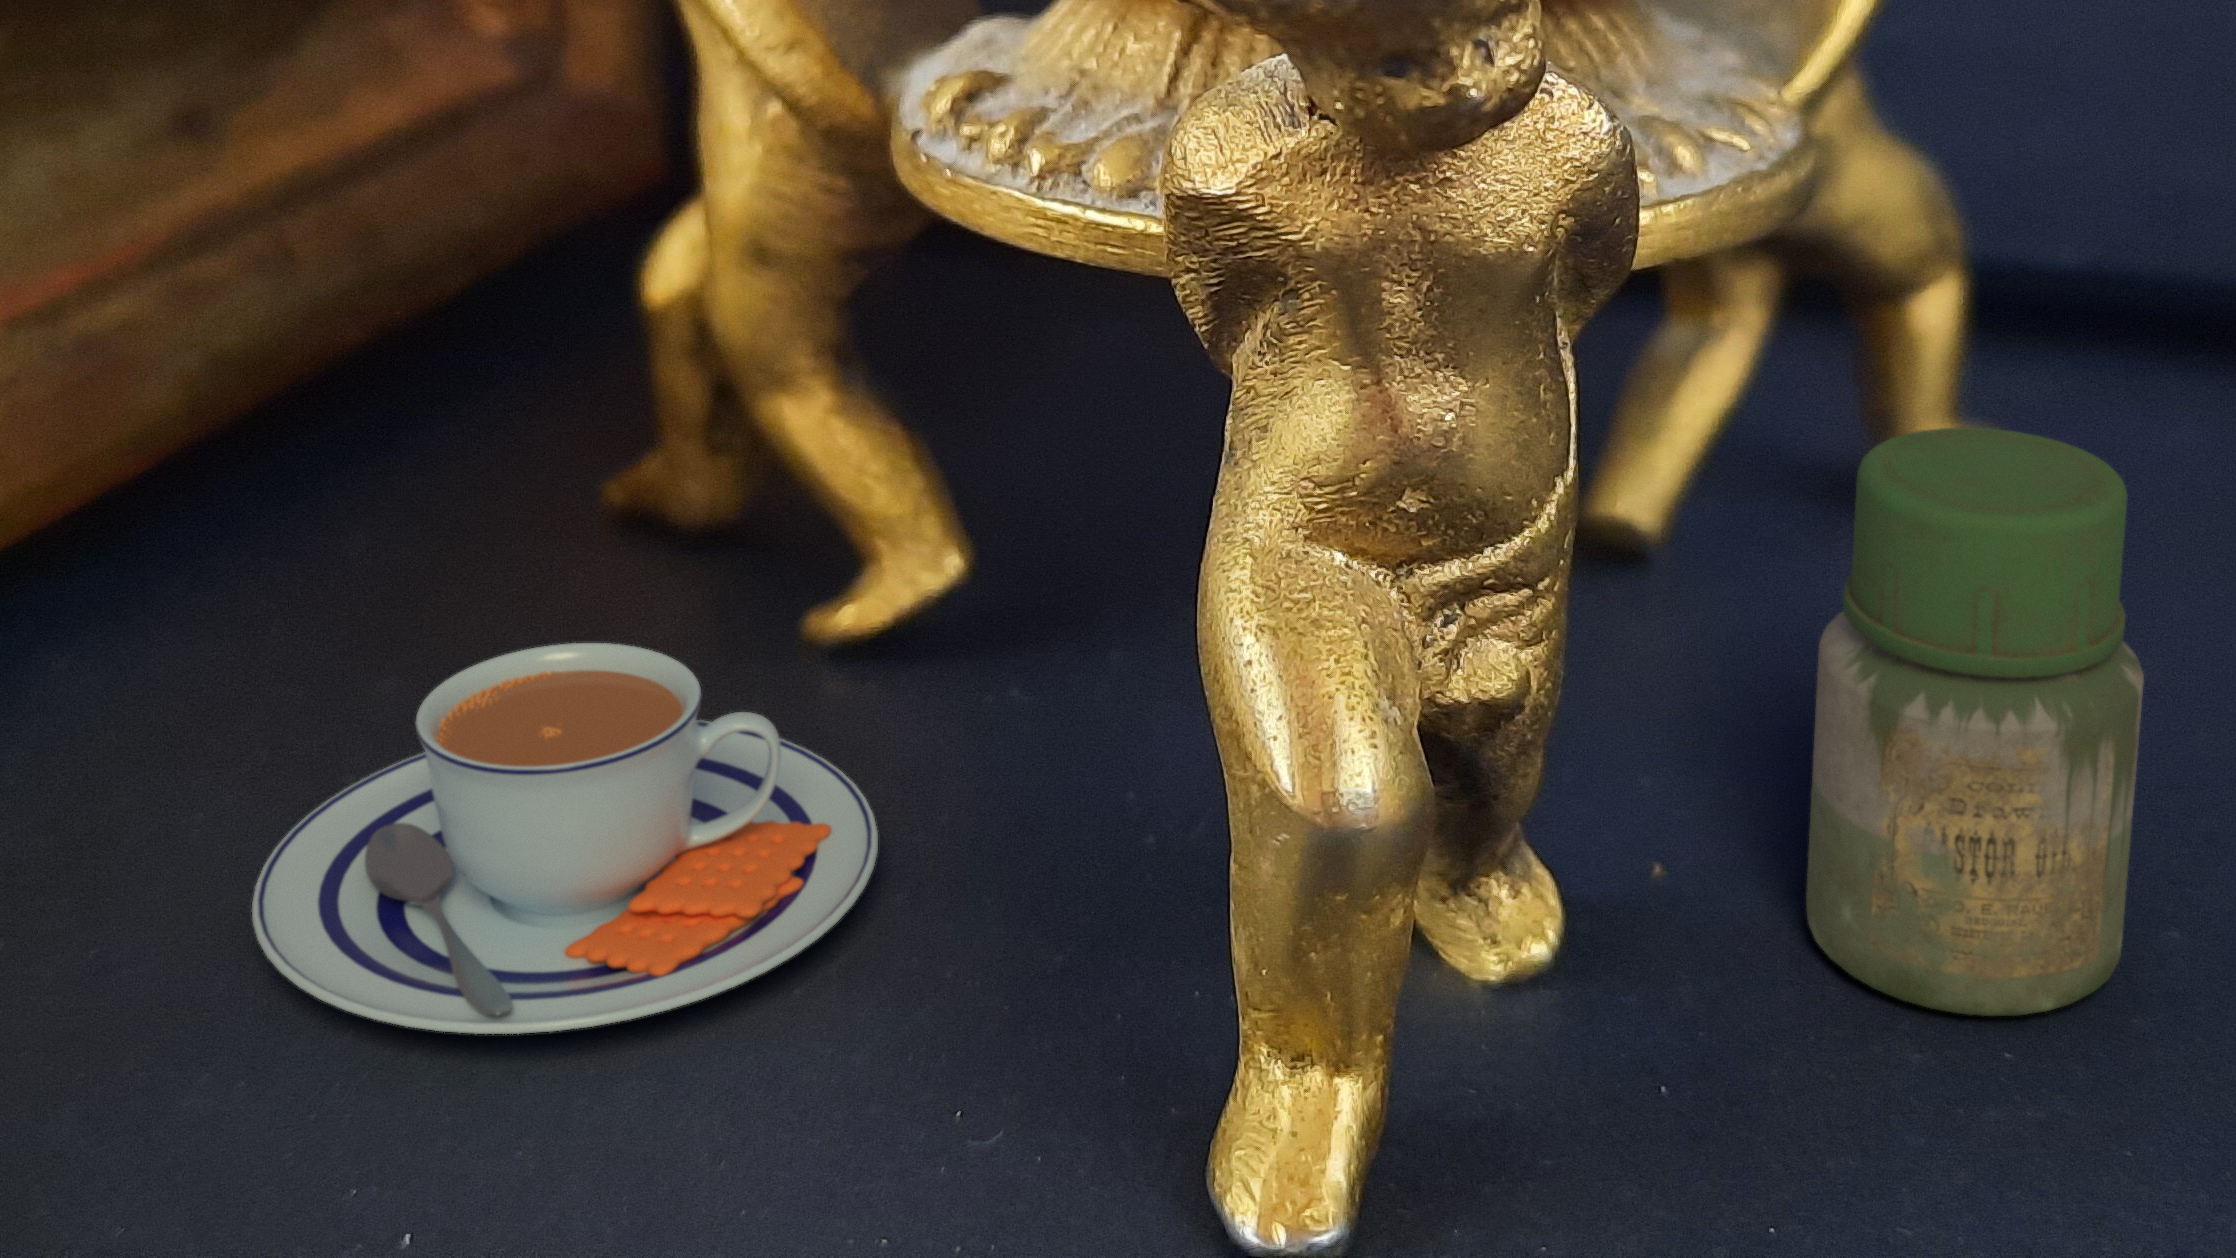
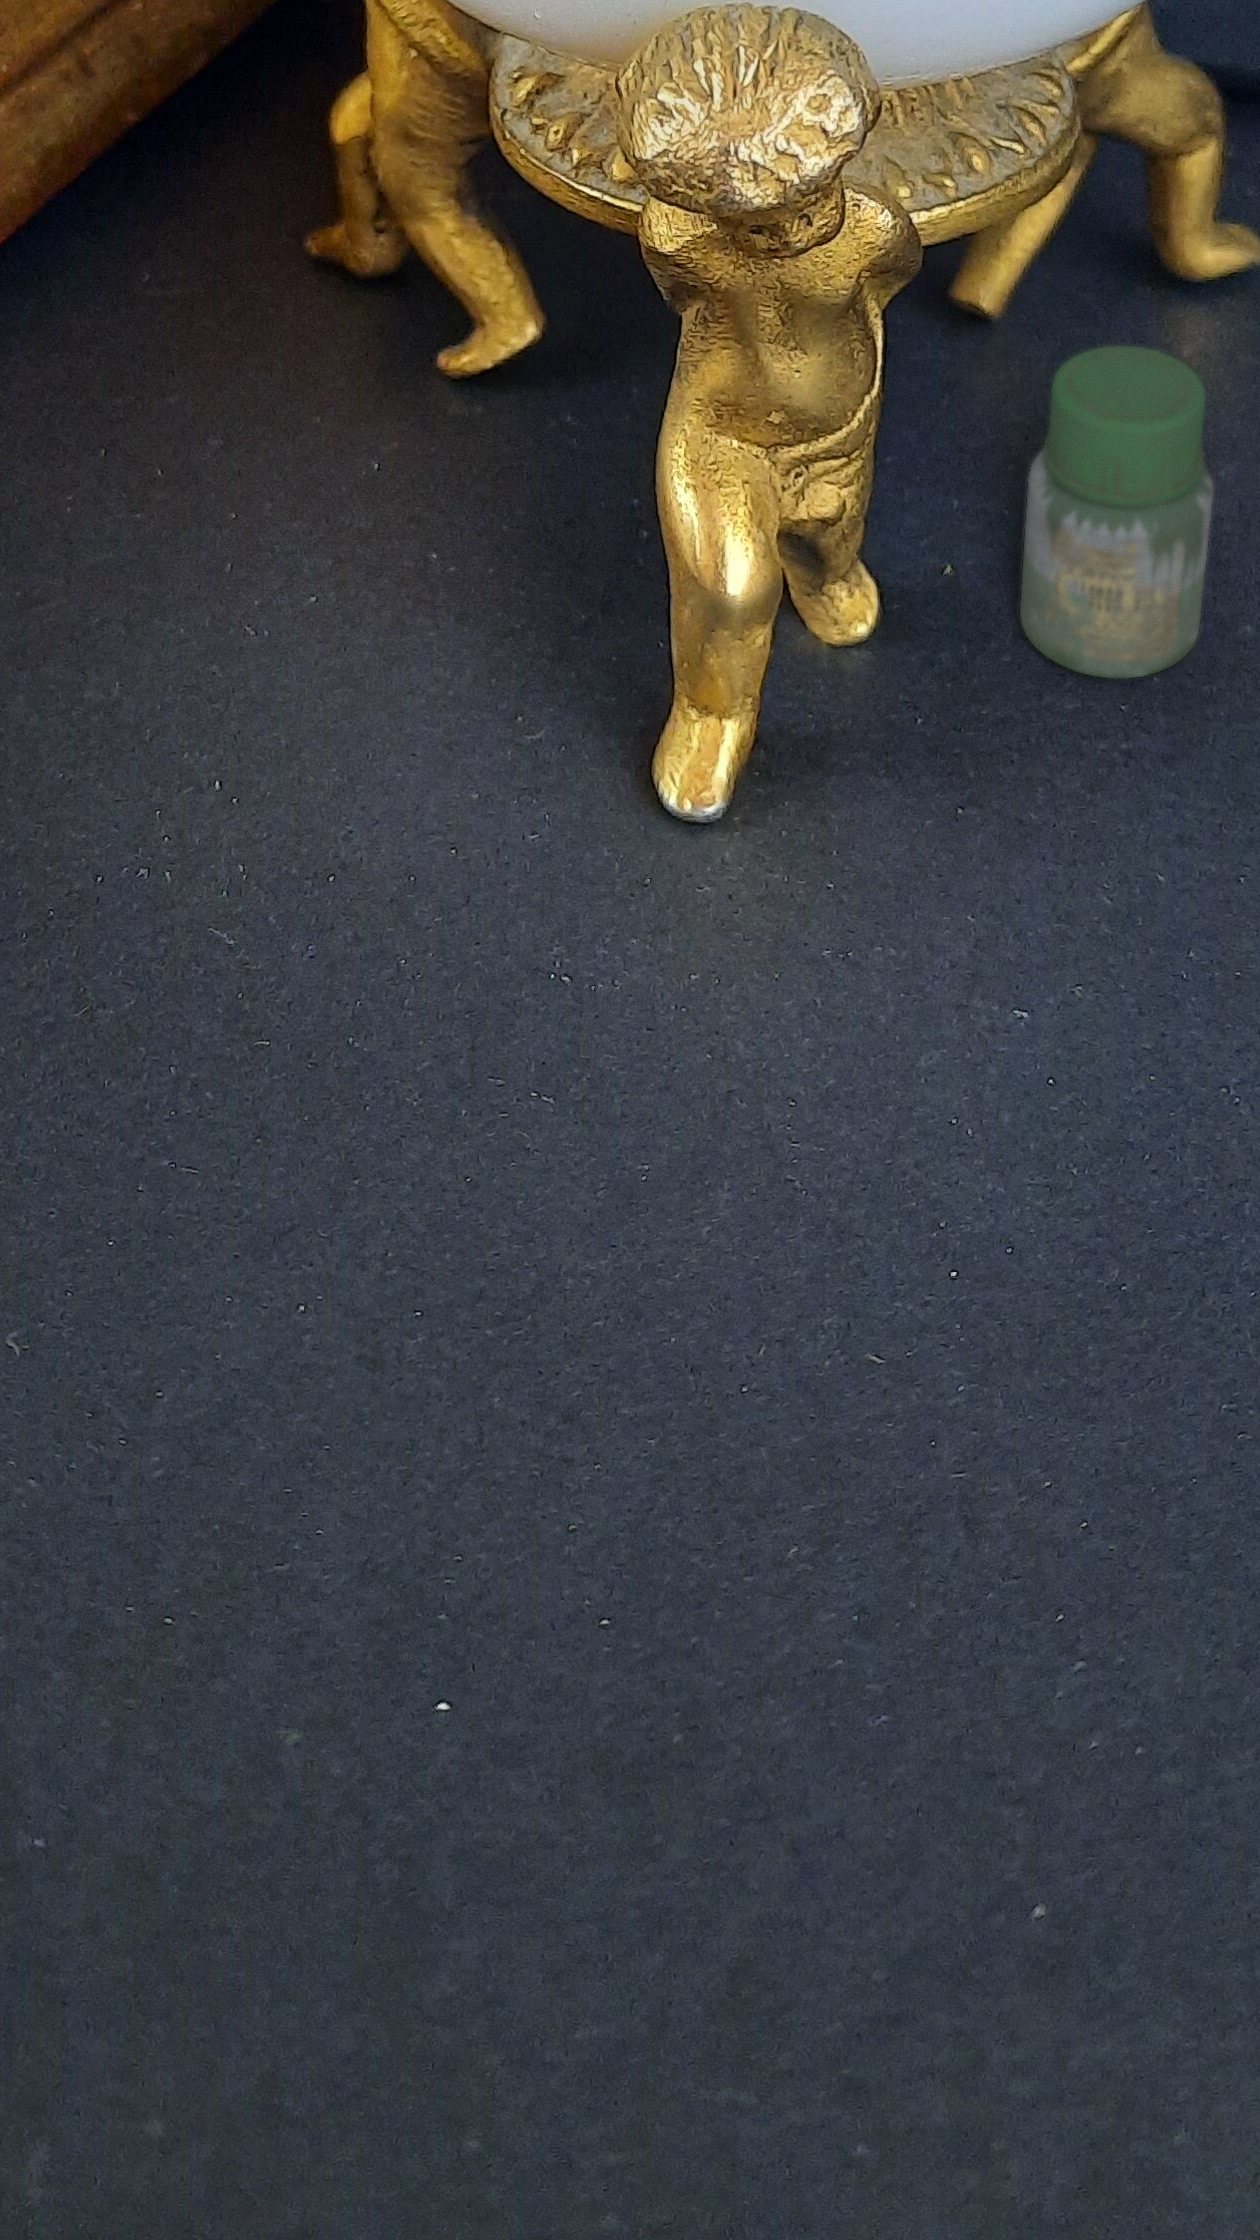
teacup: present [252,643,878,1034] -> none [127,419,483,661]

